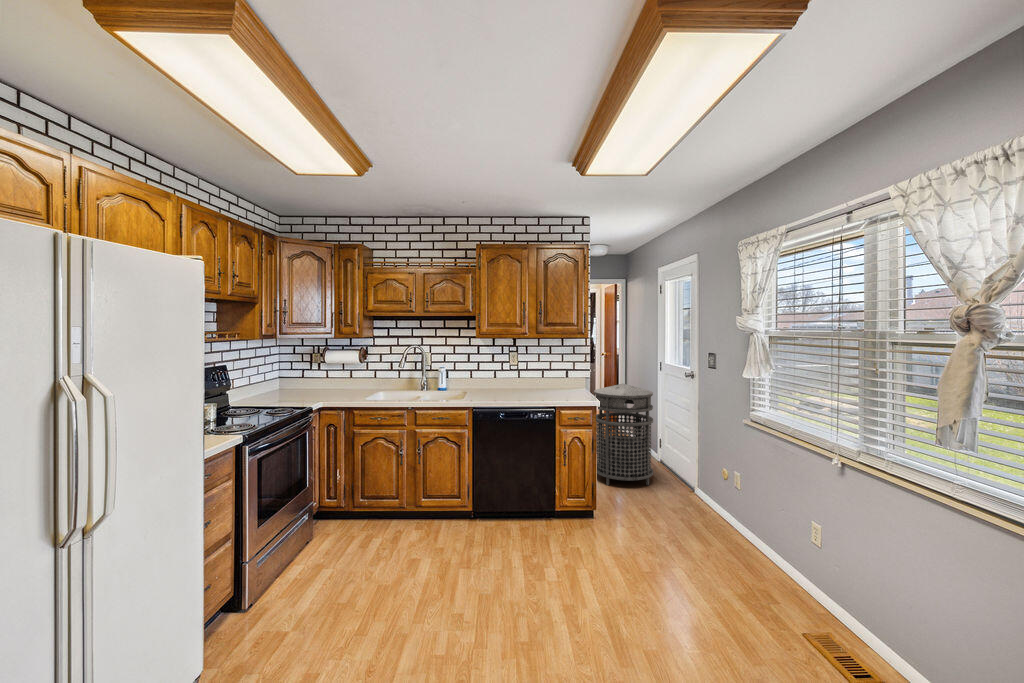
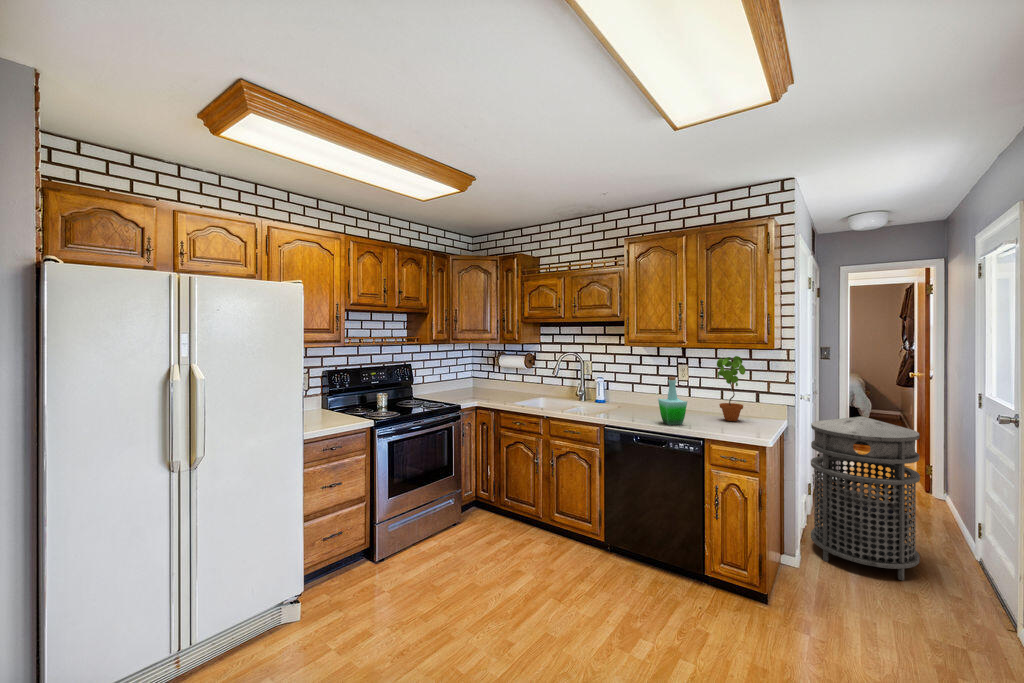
potted plant: none [549,345,569,394] -> present [717,356,745,421]
bottle: none [516,362,540,401] -> present [658,377,687,425]

